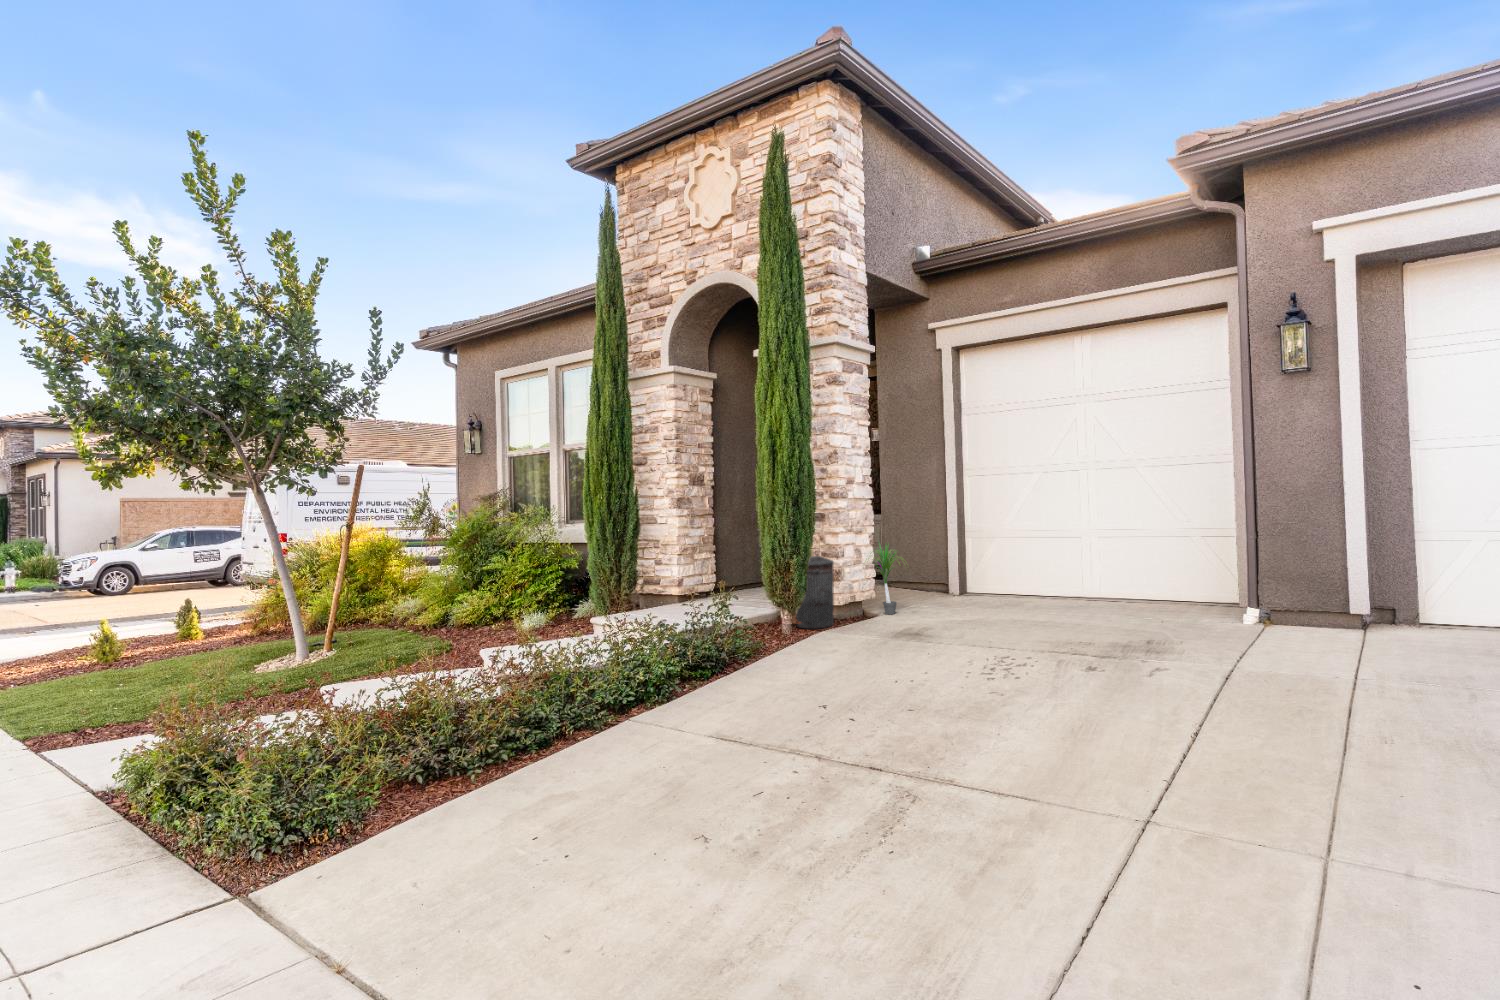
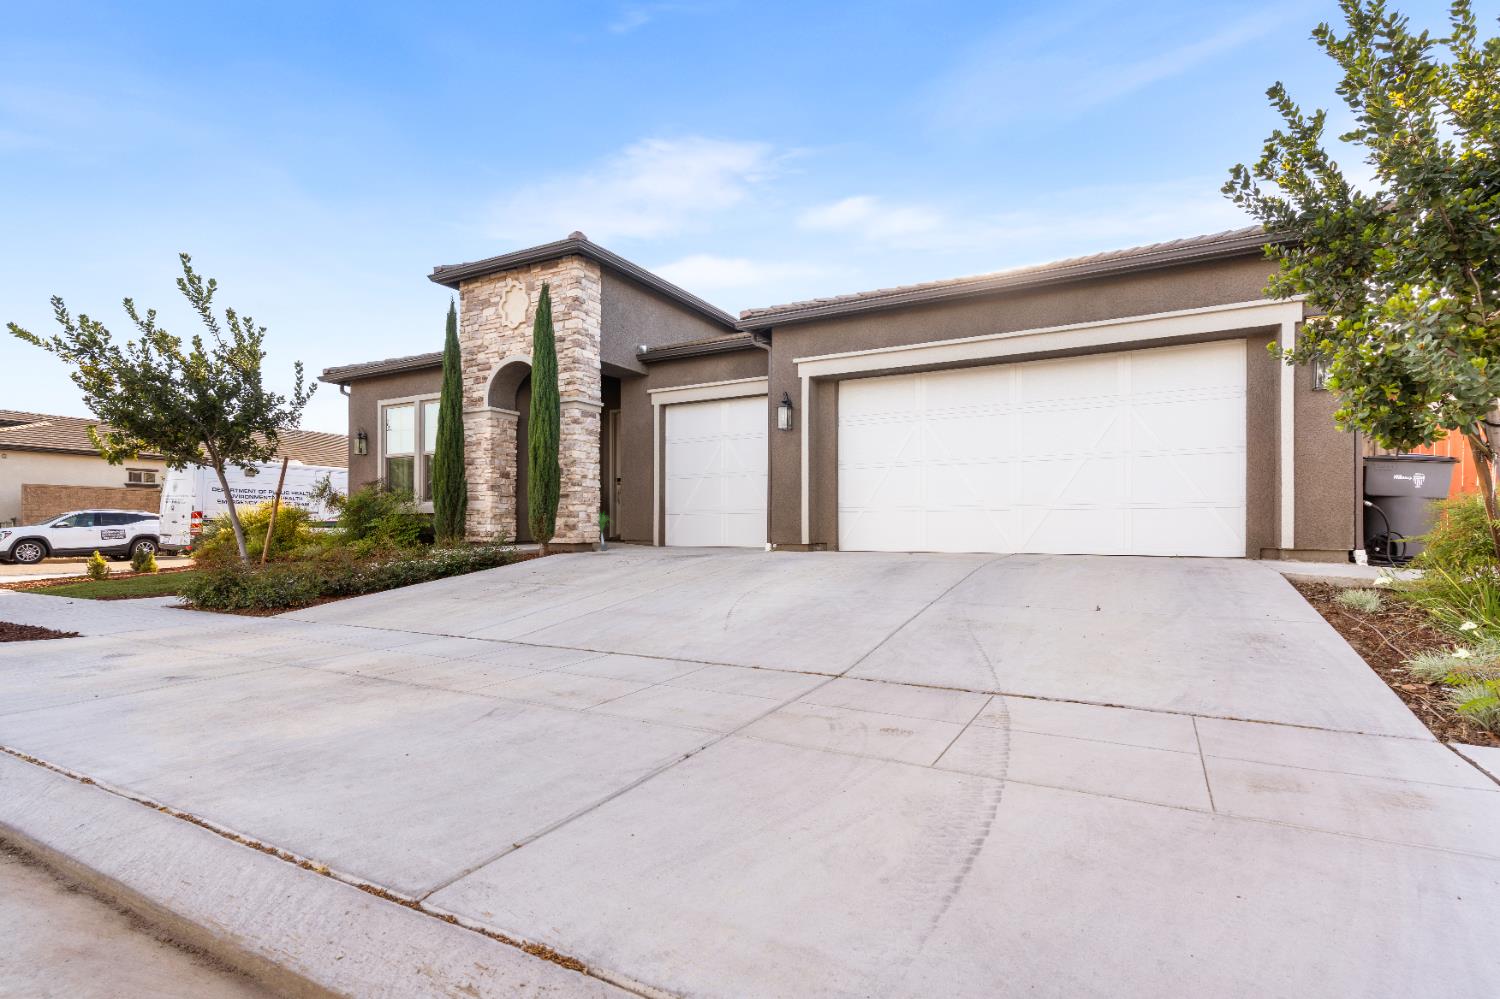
trash can: present [796,556,834,629] -> none [546,515,570,556]

